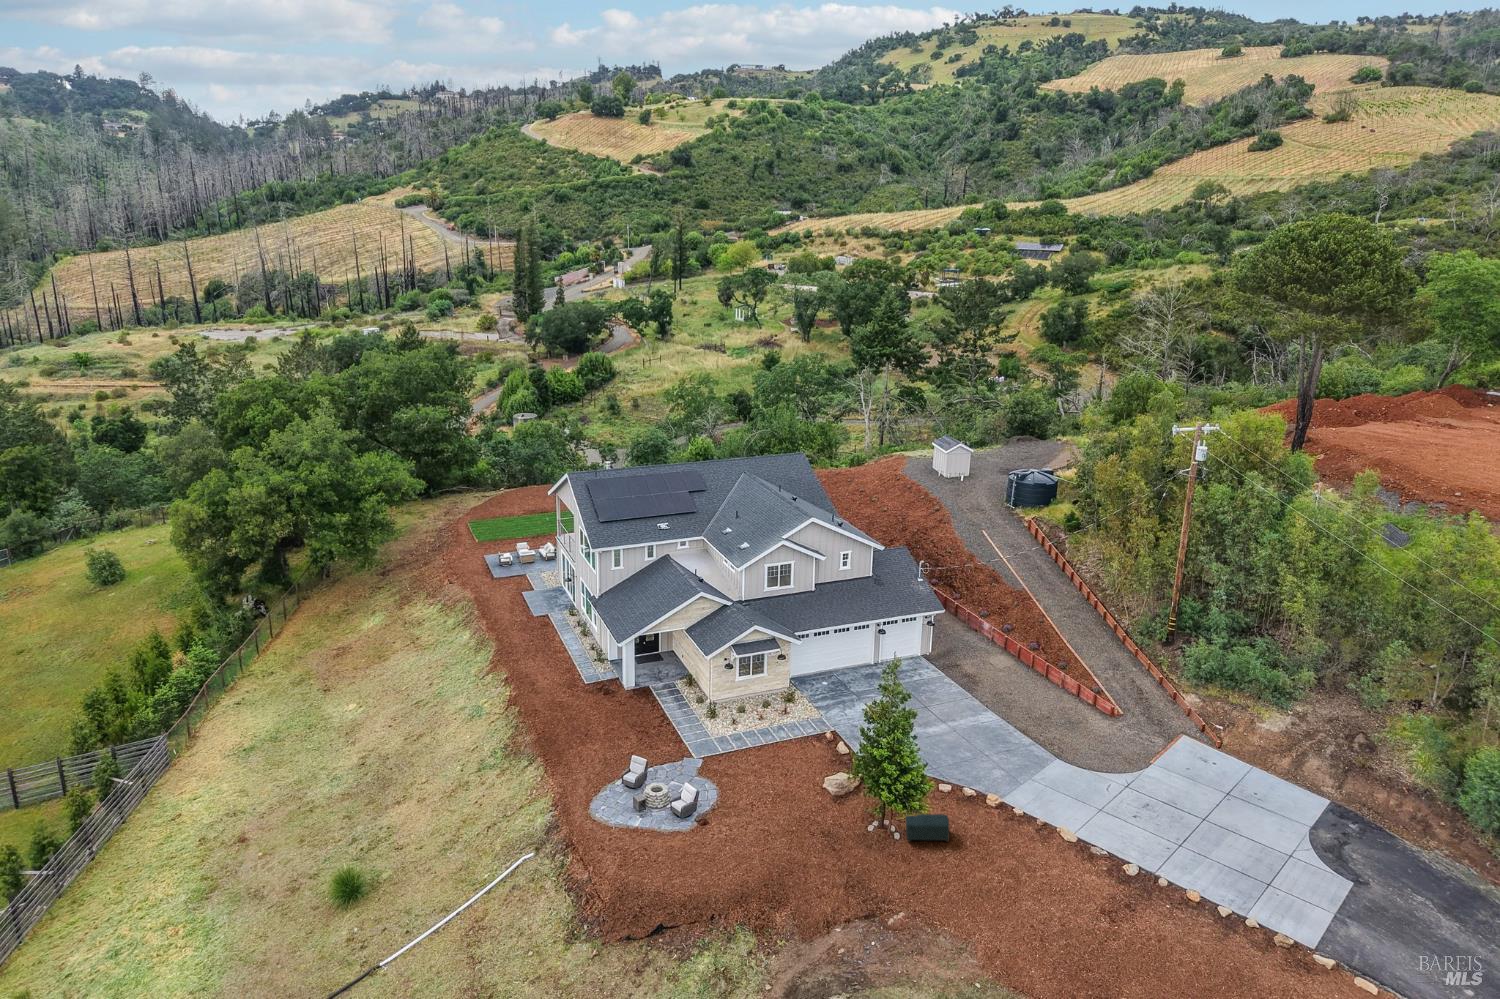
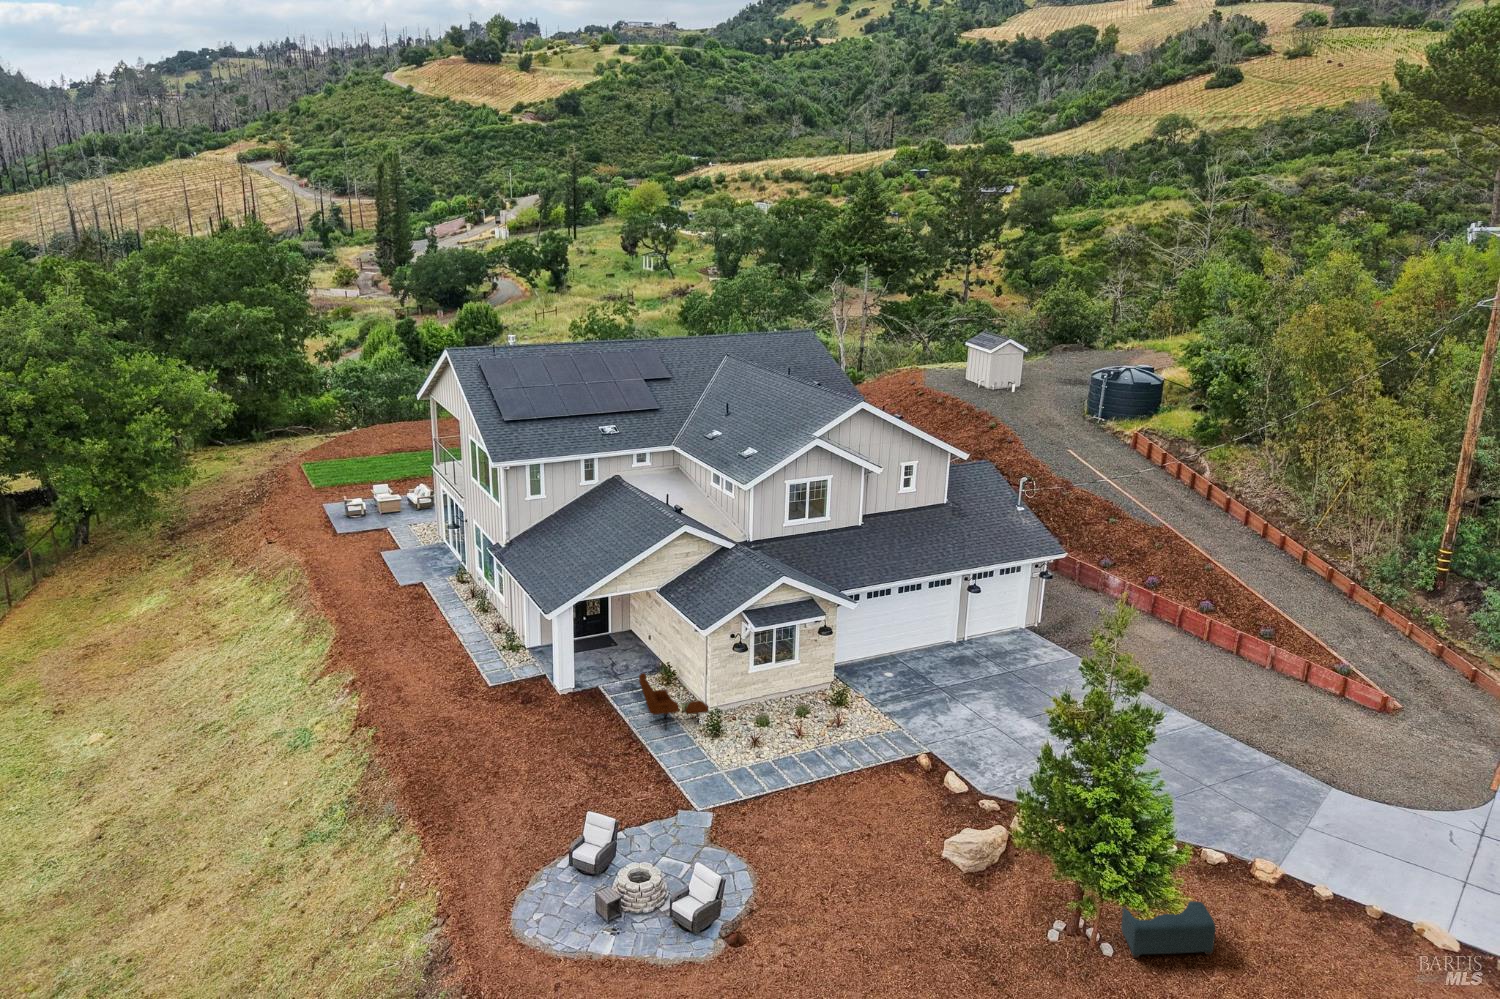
lounge chair: none [670,679,711,713] -> present [639,673,708,727]

